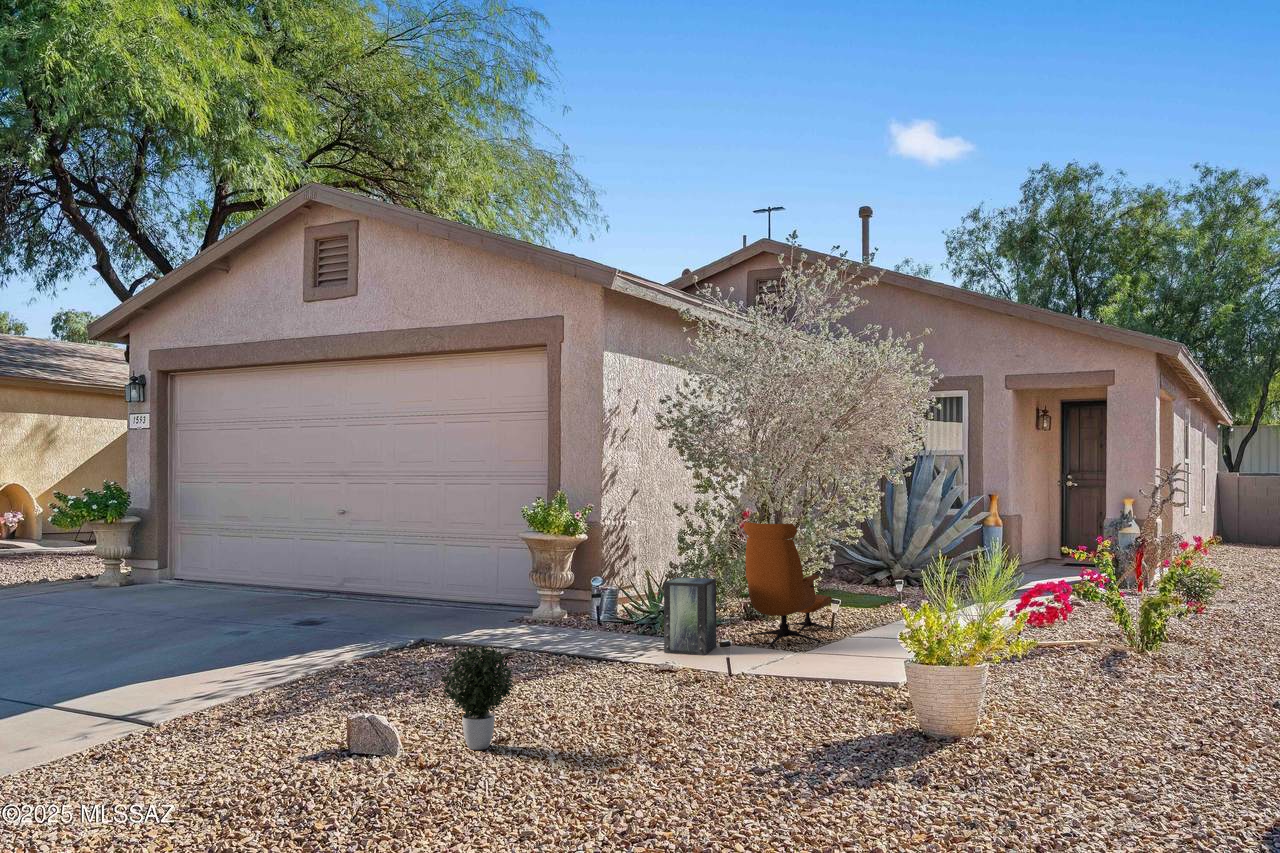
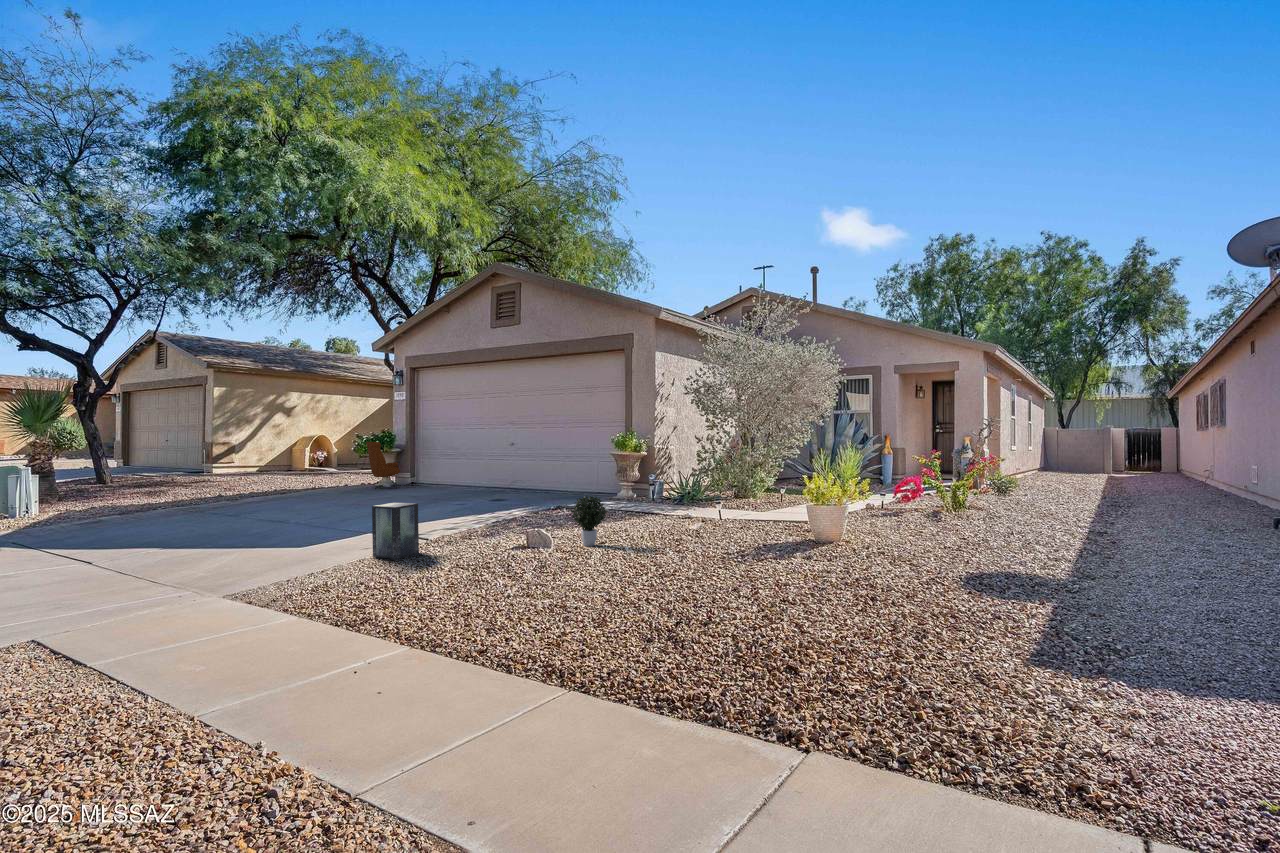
lounge chair: present [744,522,833,647] -> present [366,442,419,489]
storage box: present [664,577,717,655] -> present [372,502,419,559]

